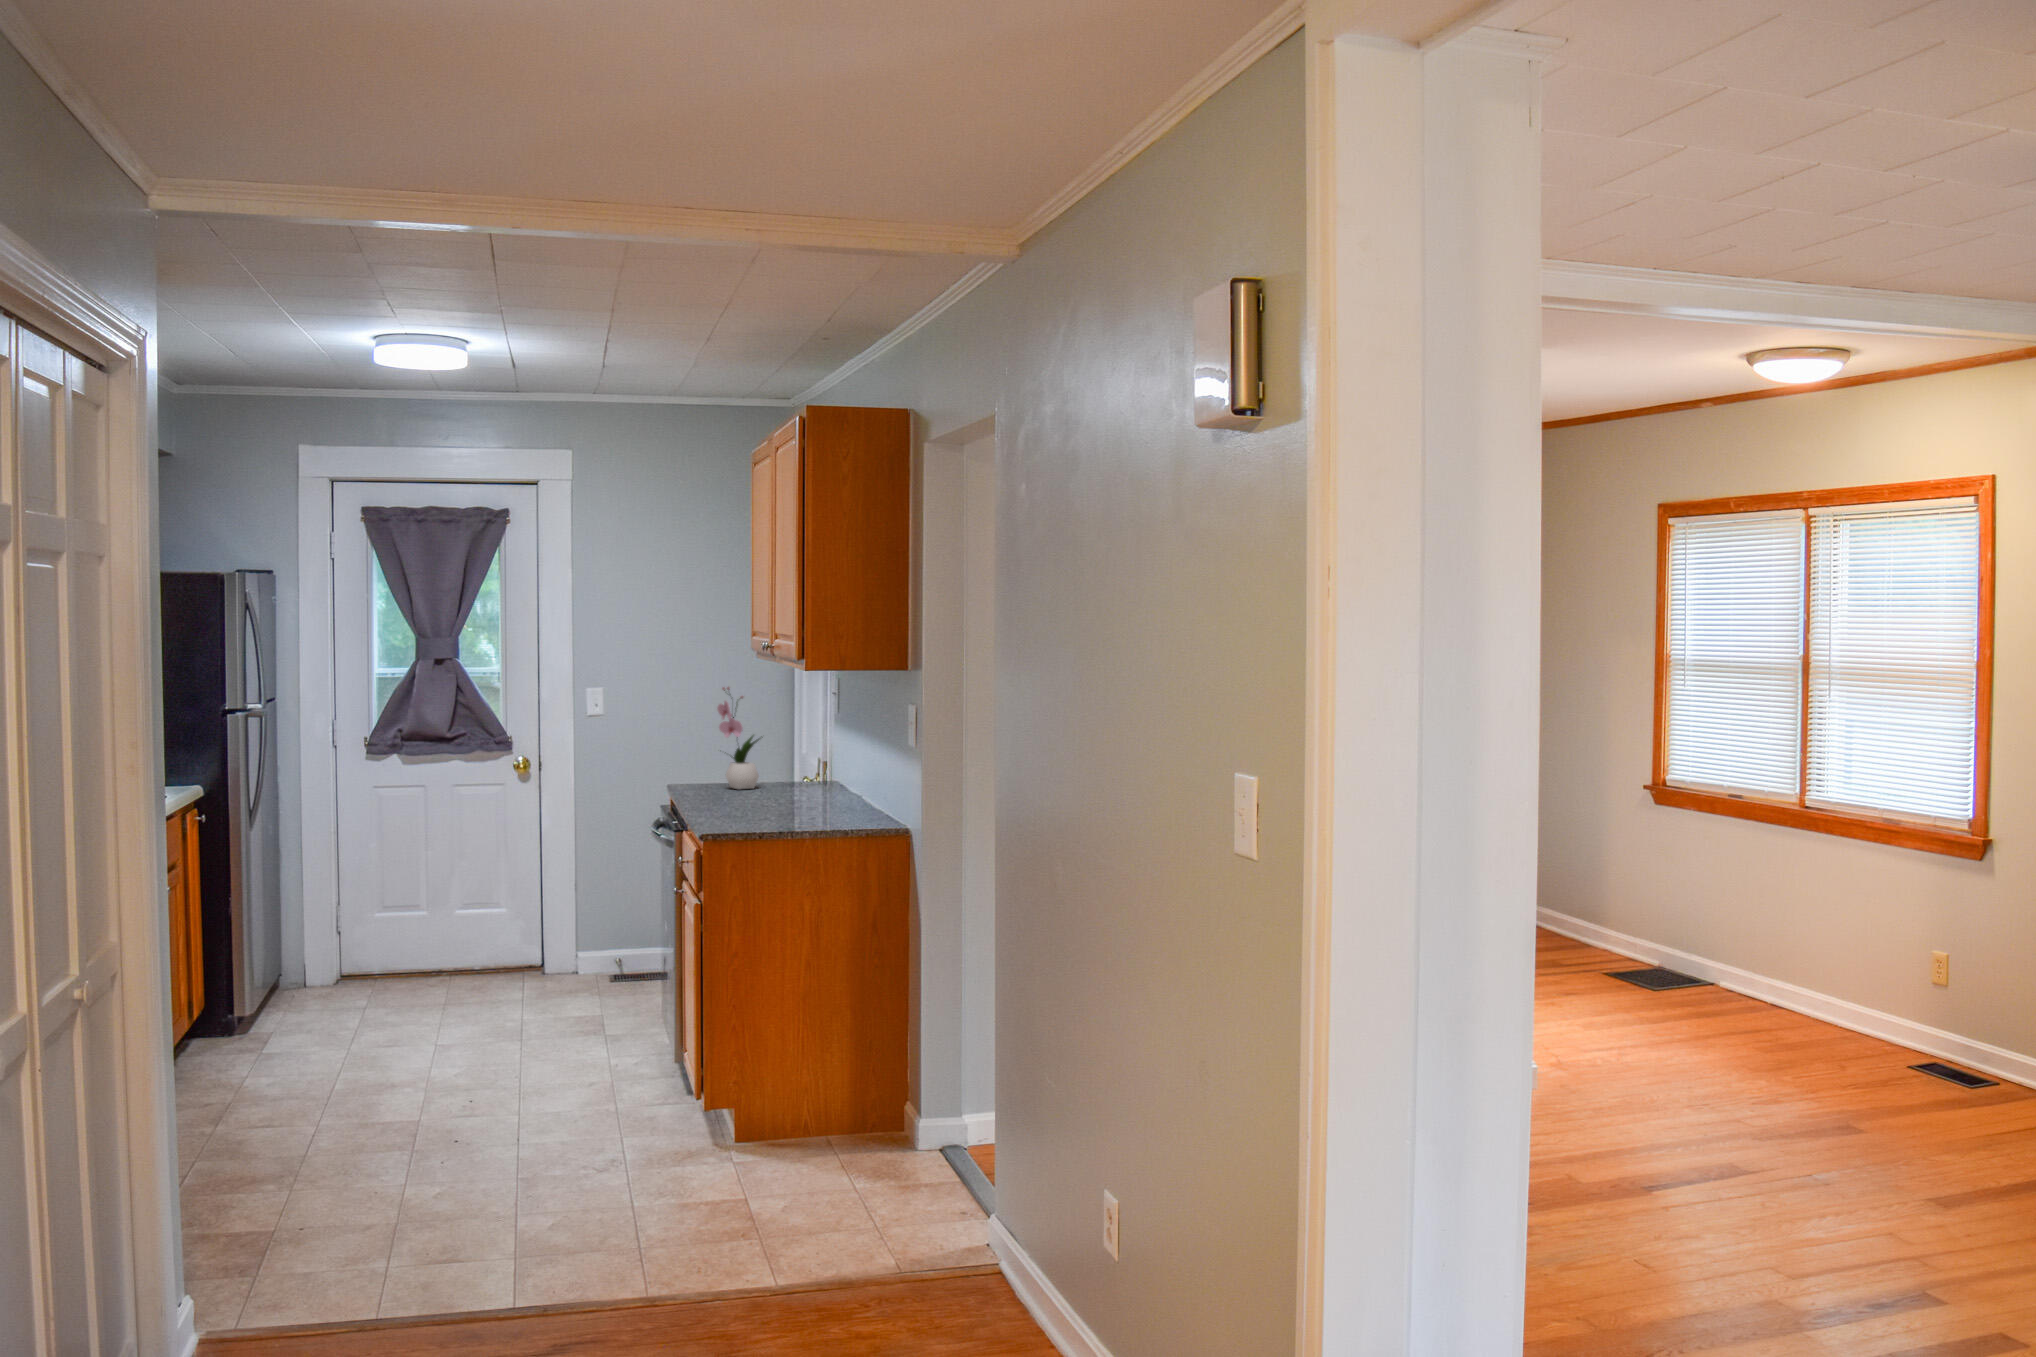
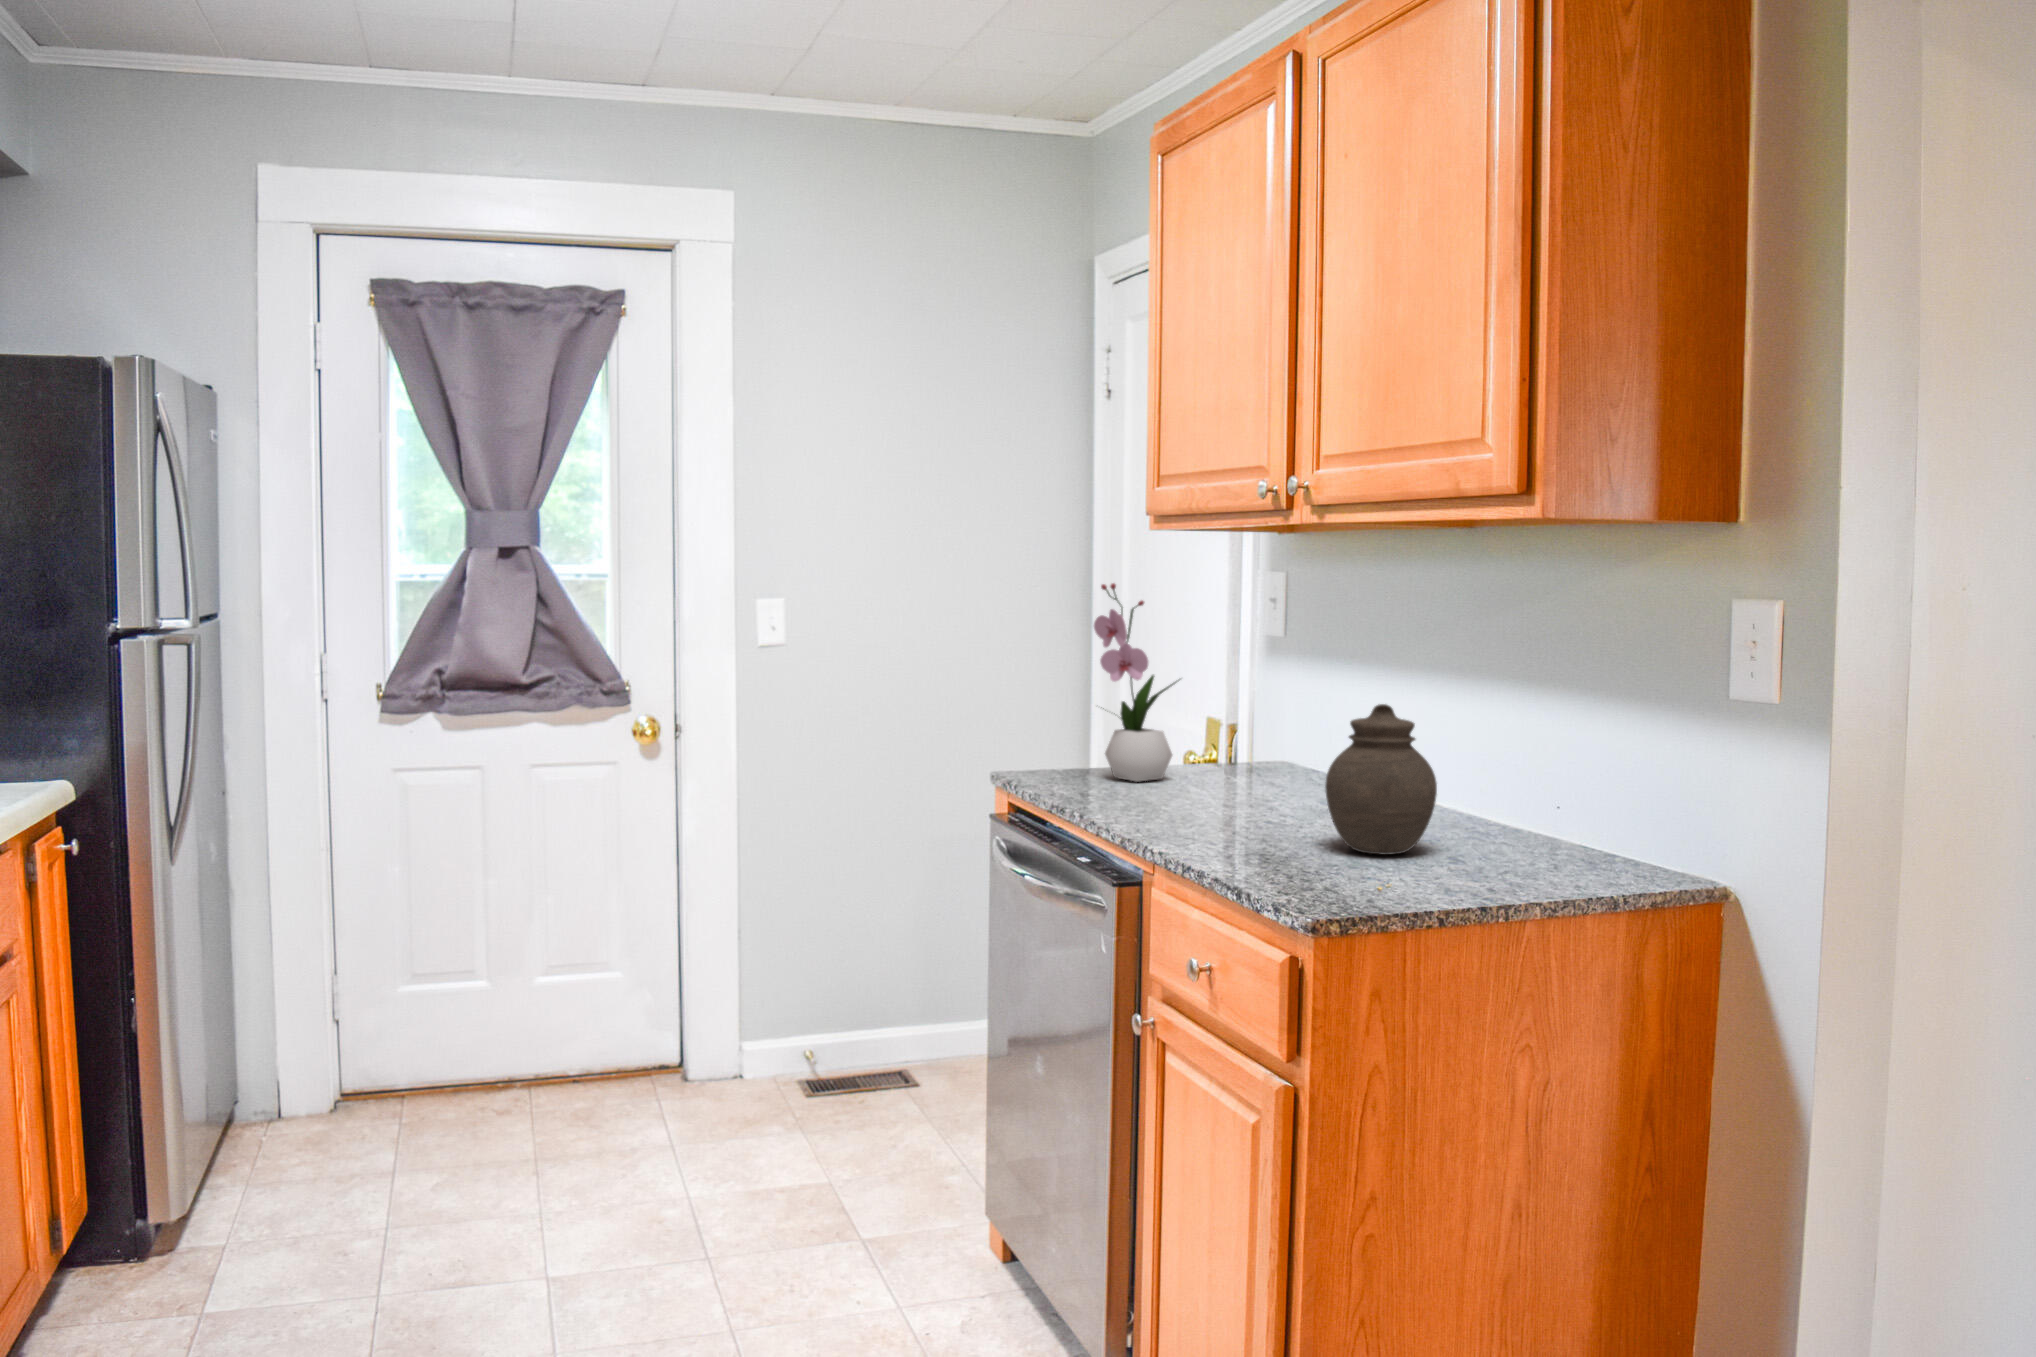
jar: none [761,749,810,816] -> present [1325,704,1437,855]

